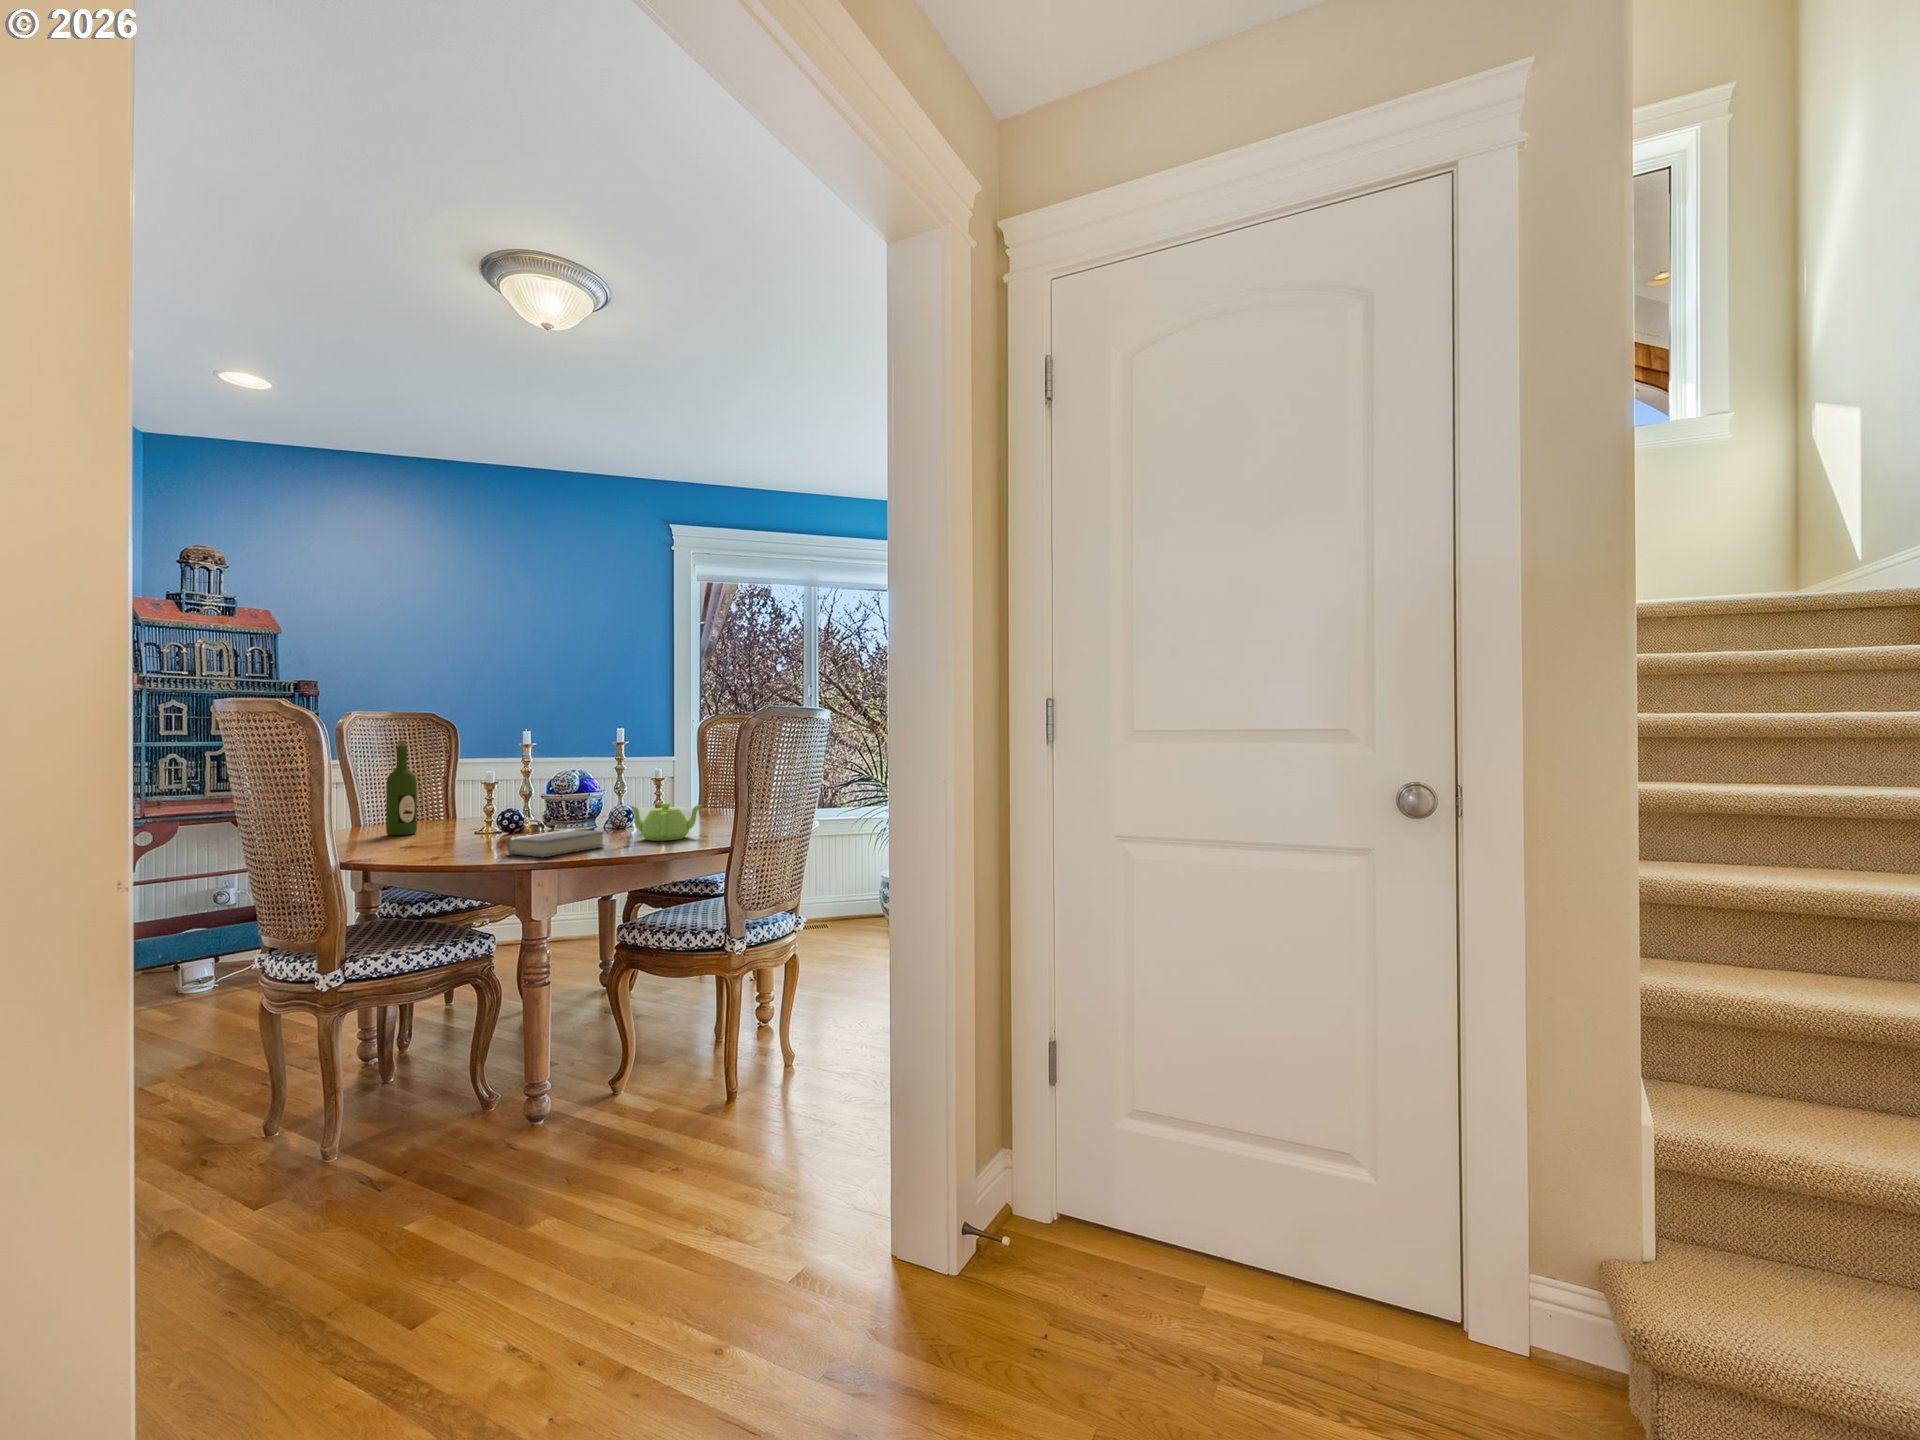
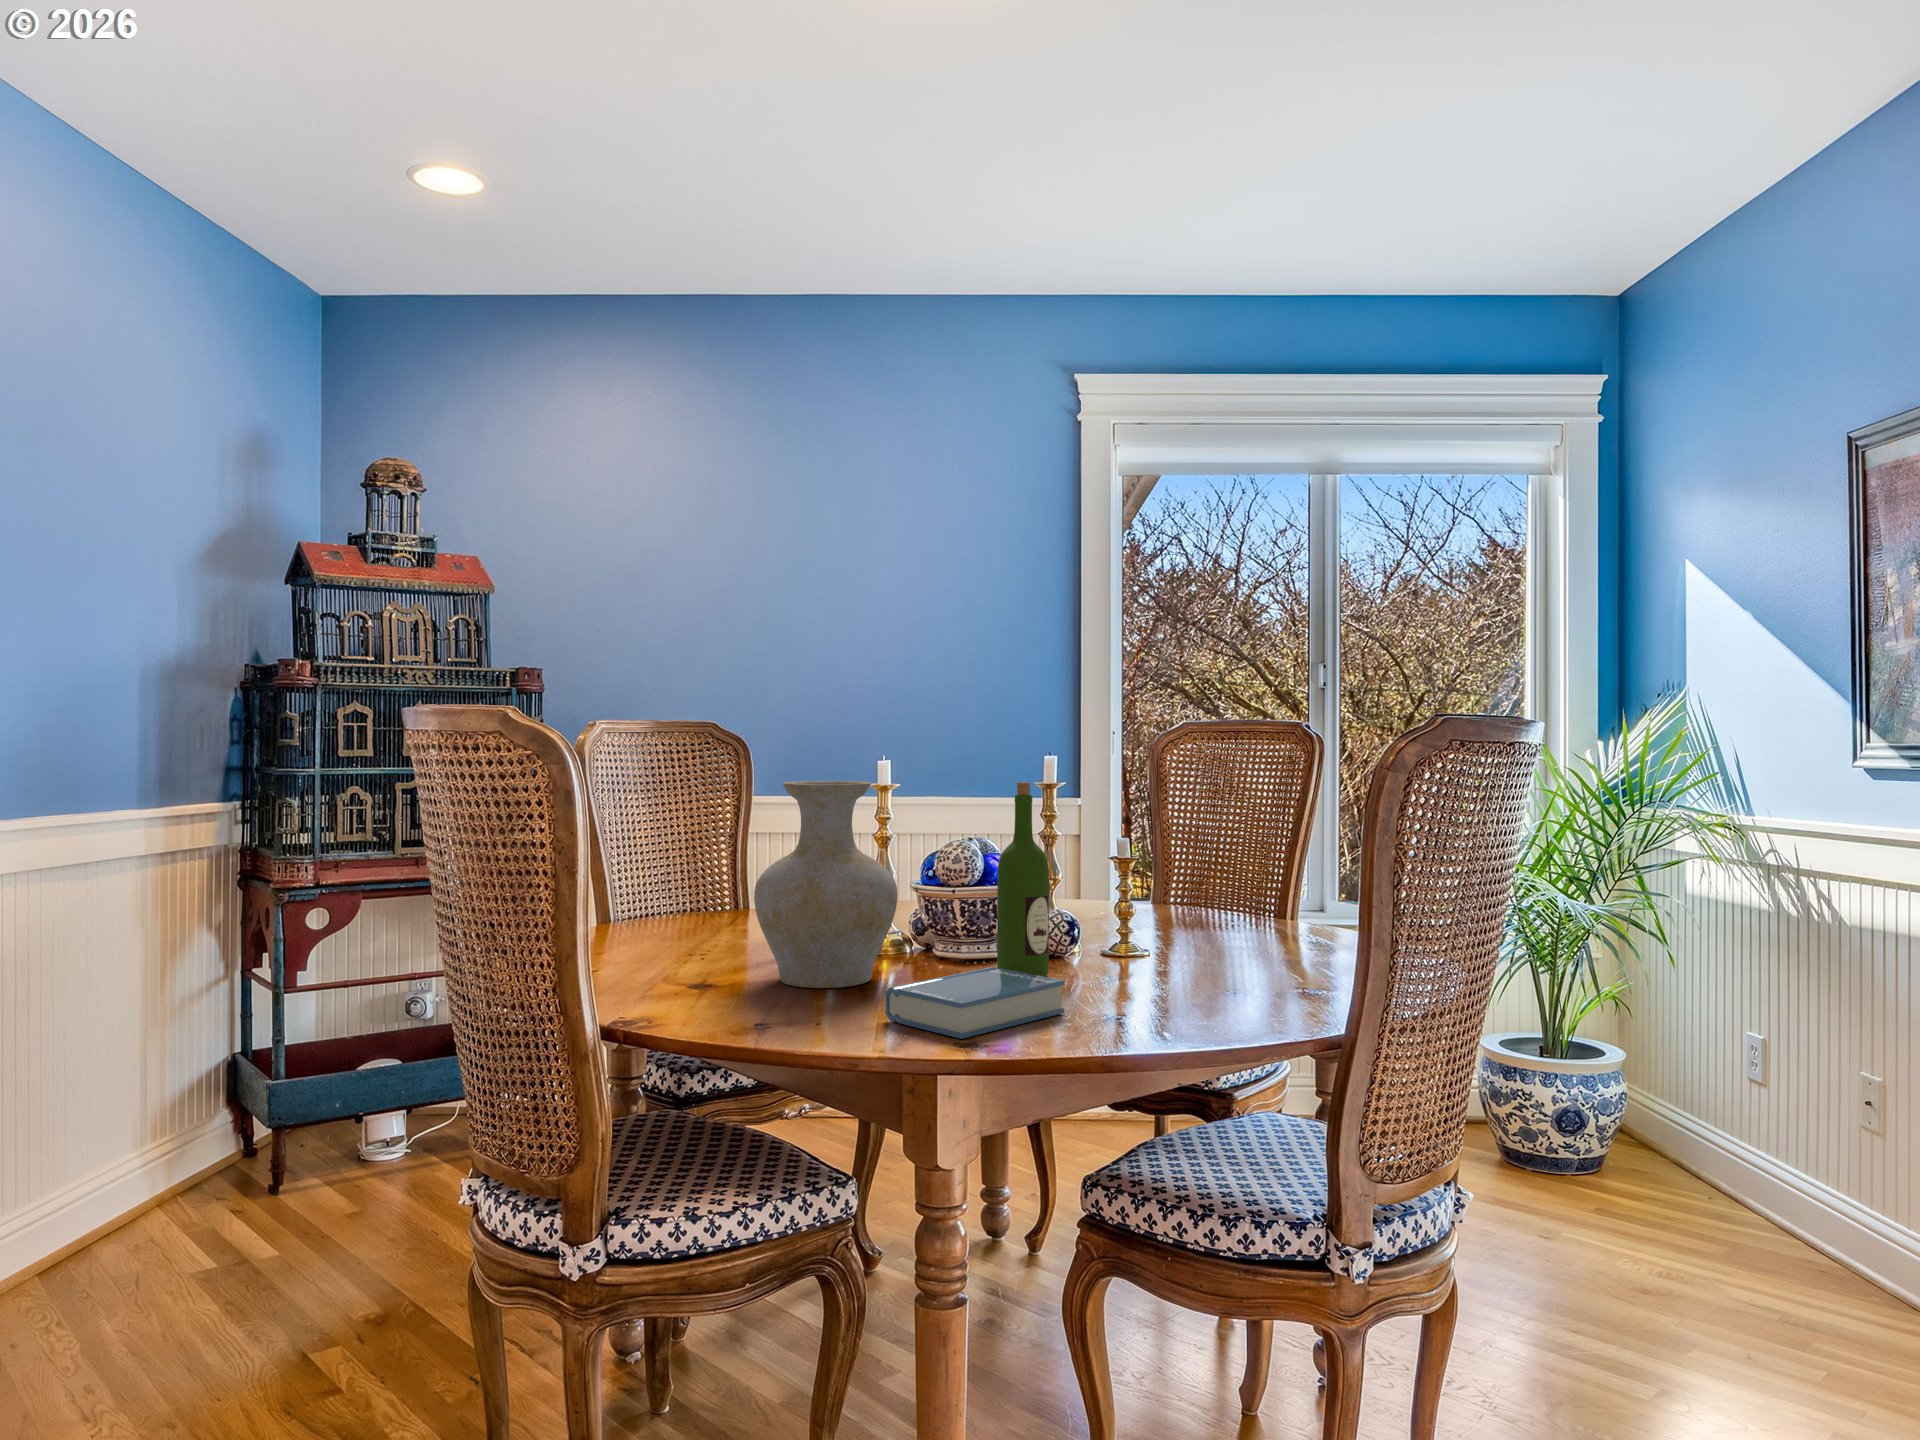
wine bottle: present [386,740,417,836] -> present [997,782,1049,977]
vase: none [442,742,526,845] -> present [754,781,898,988]
teapot: present [629,803,702,841] -> none [1095,918,1247,1002]

